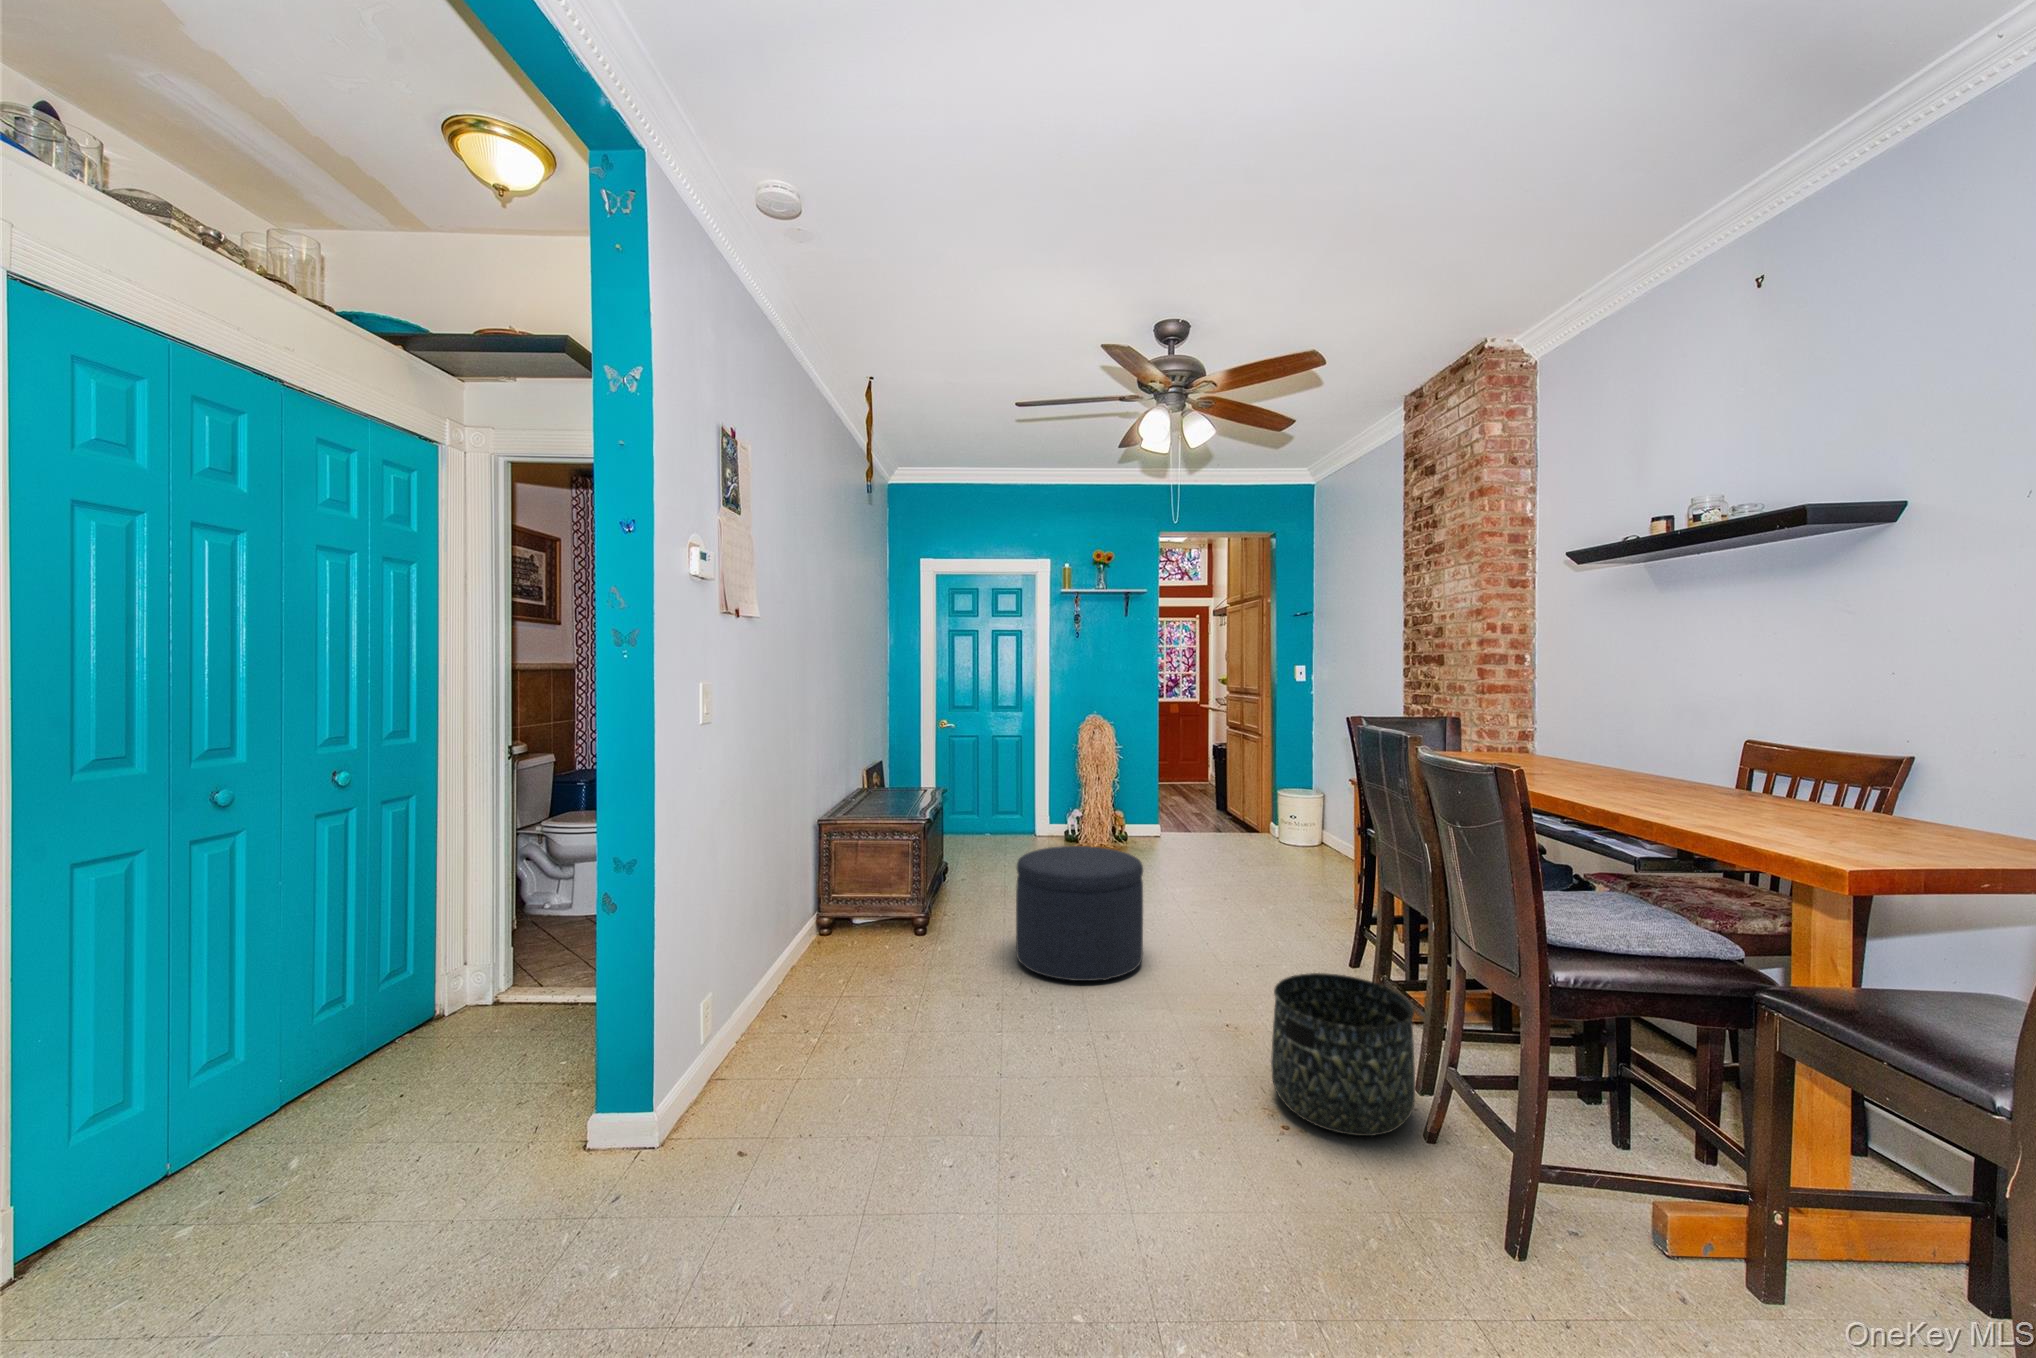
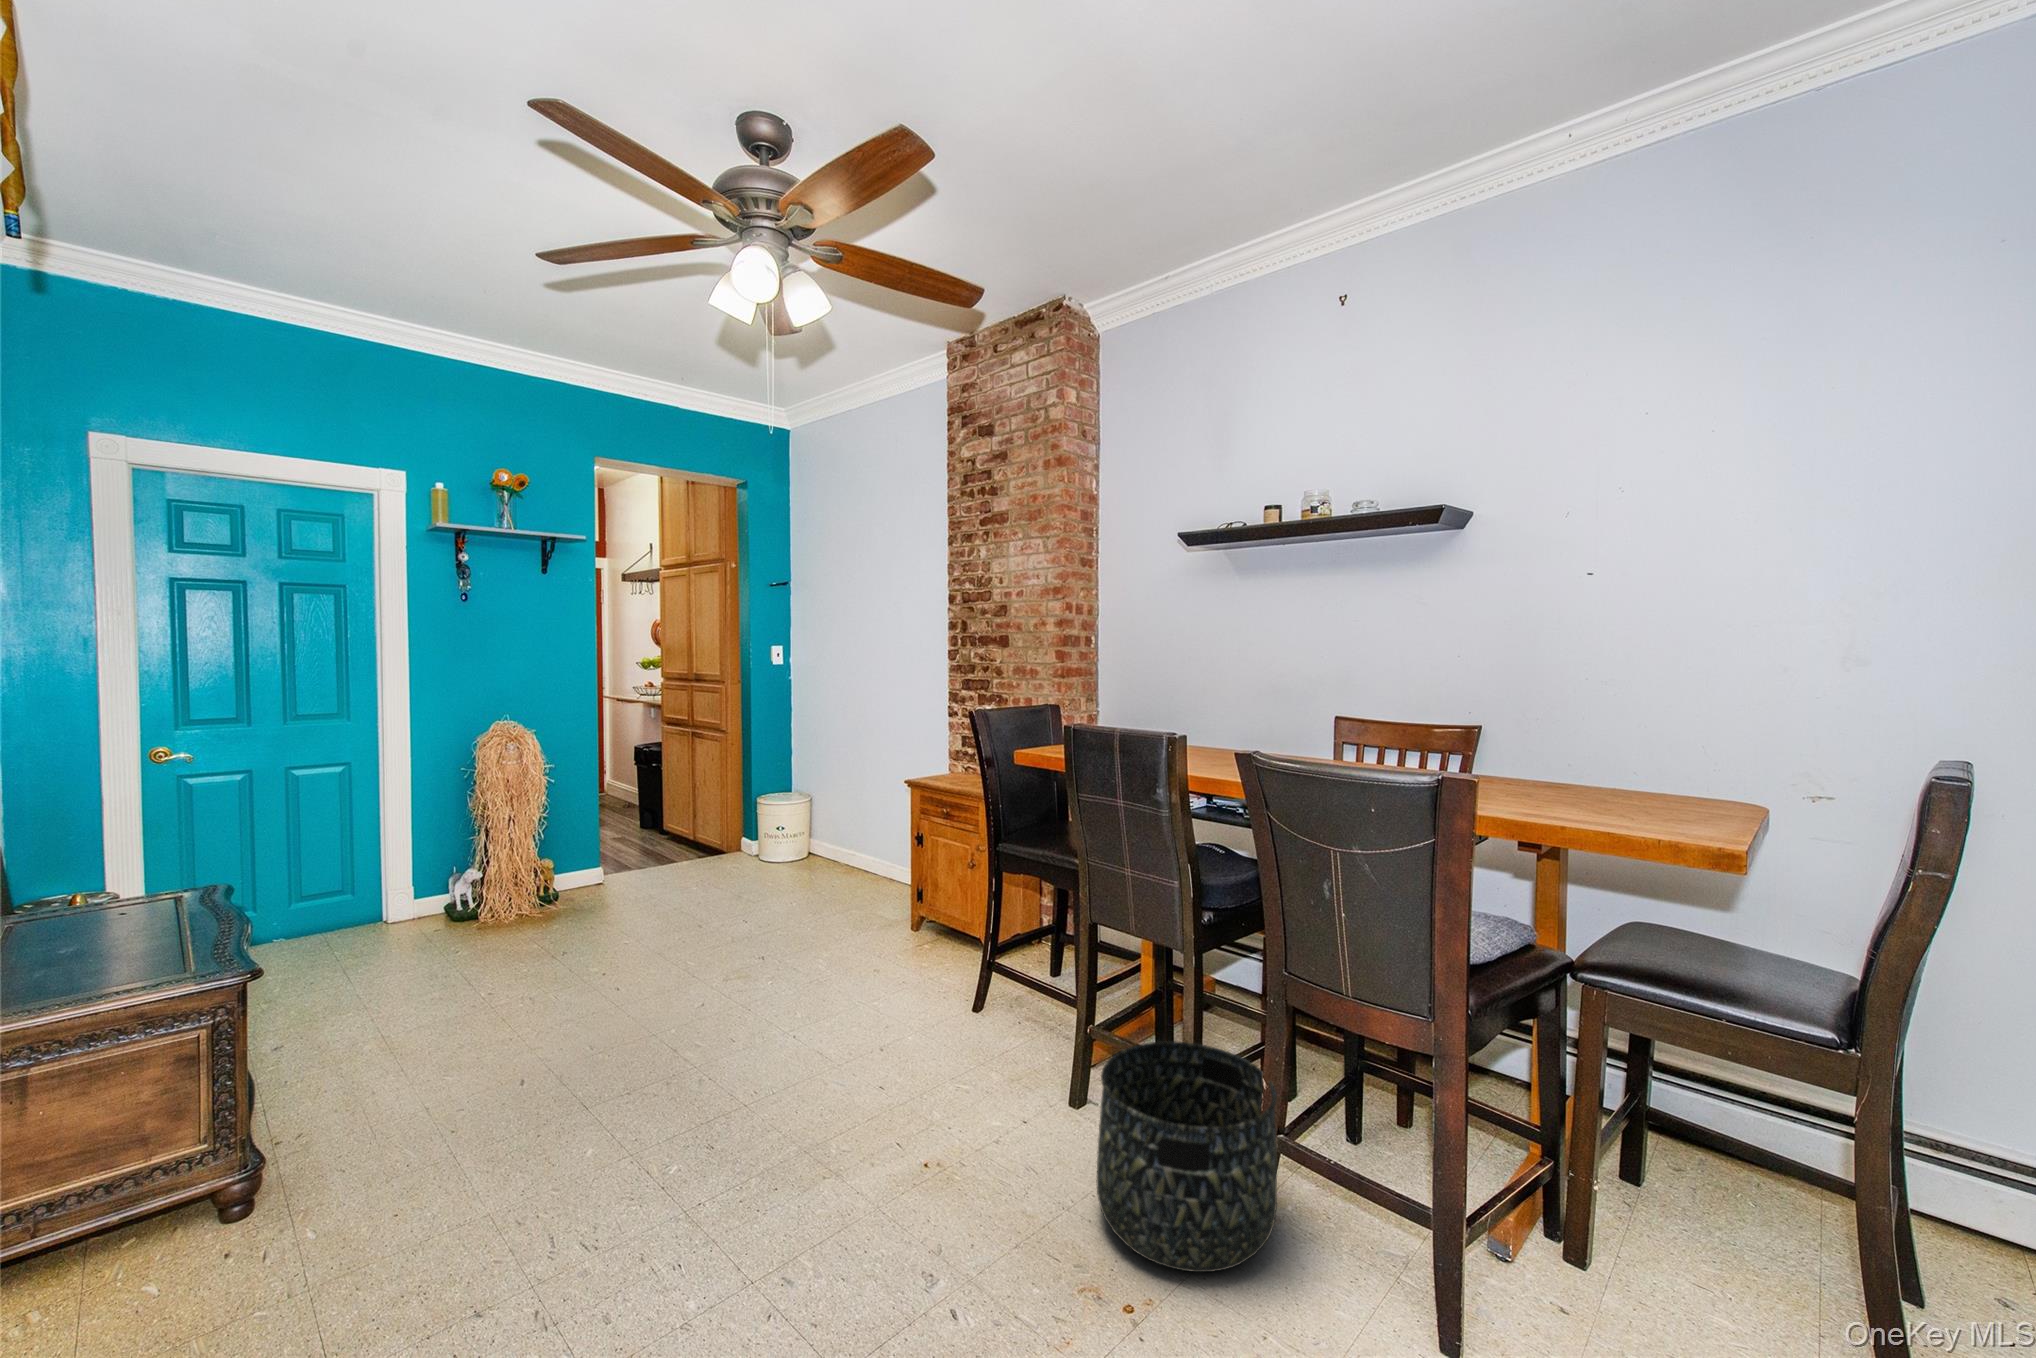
ottoman: present [1016,846,1143,981] -> none [532,934,769,1197]

